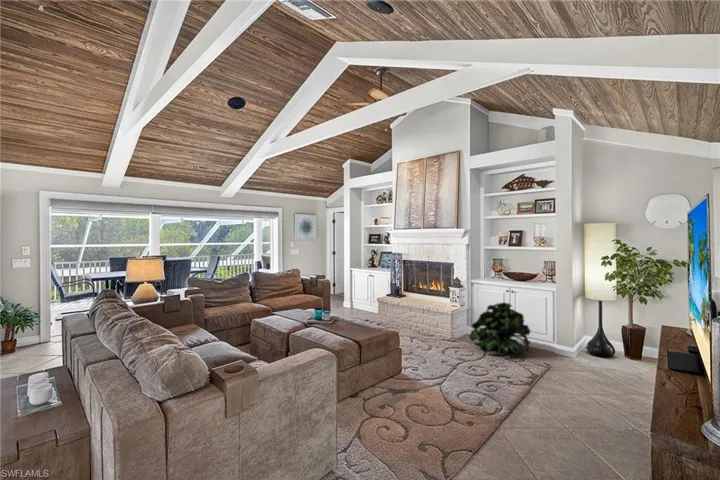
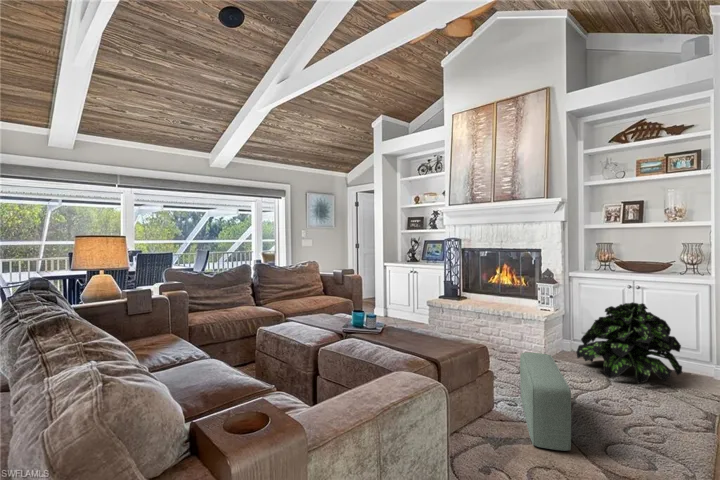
pouf: none [414,336,439,394] -> present [520,352,571,451]

